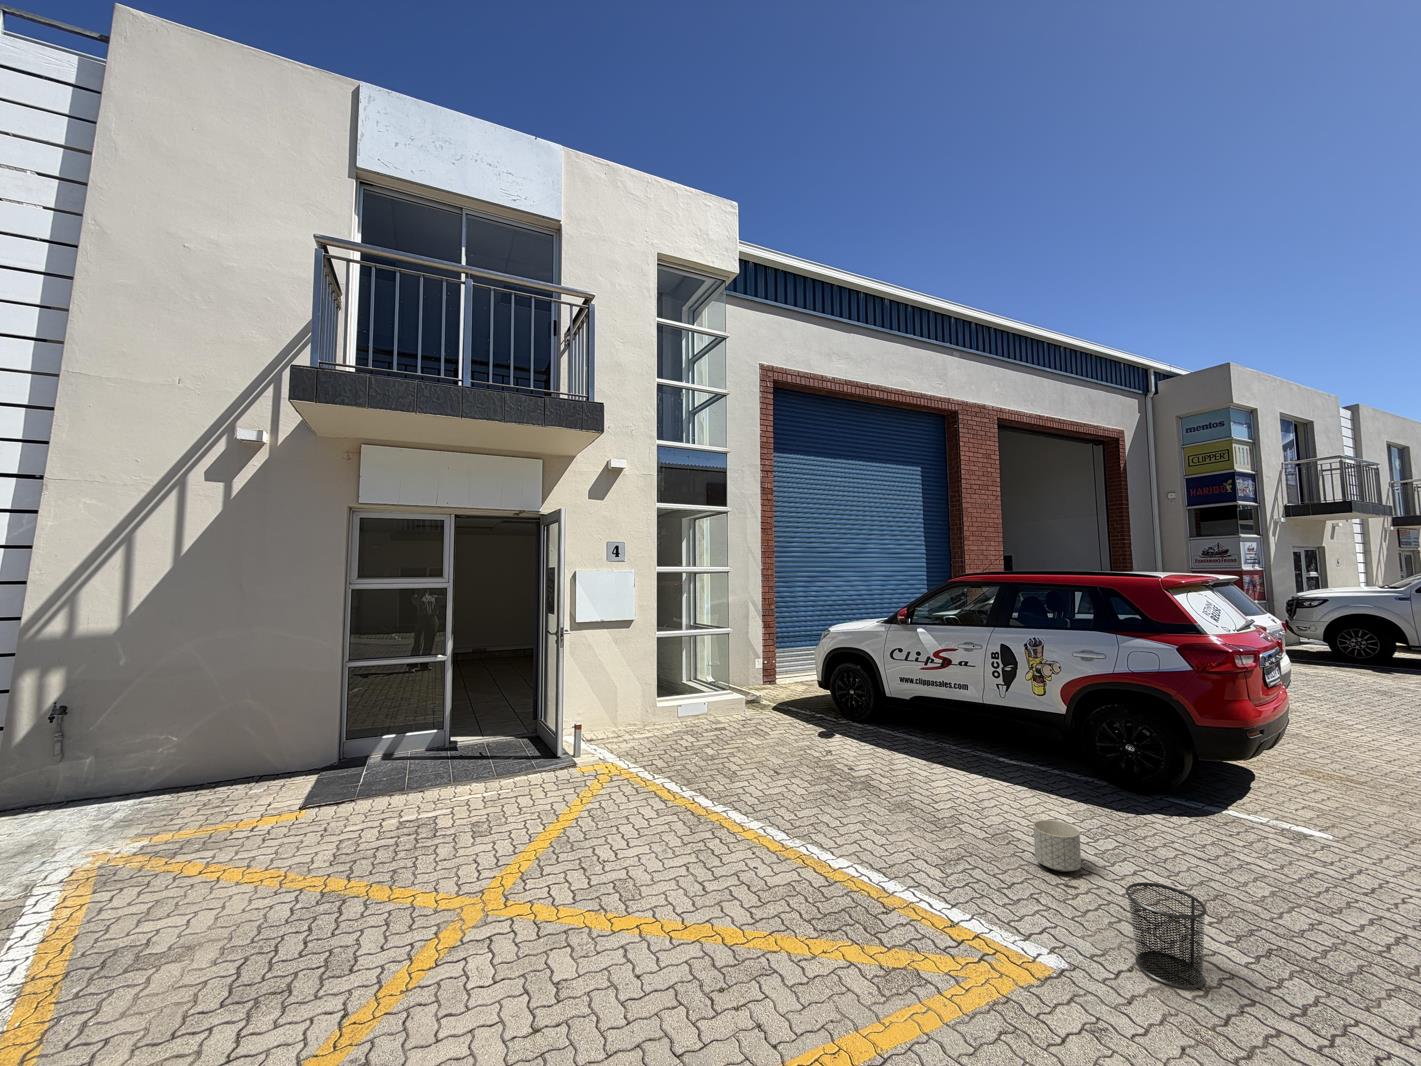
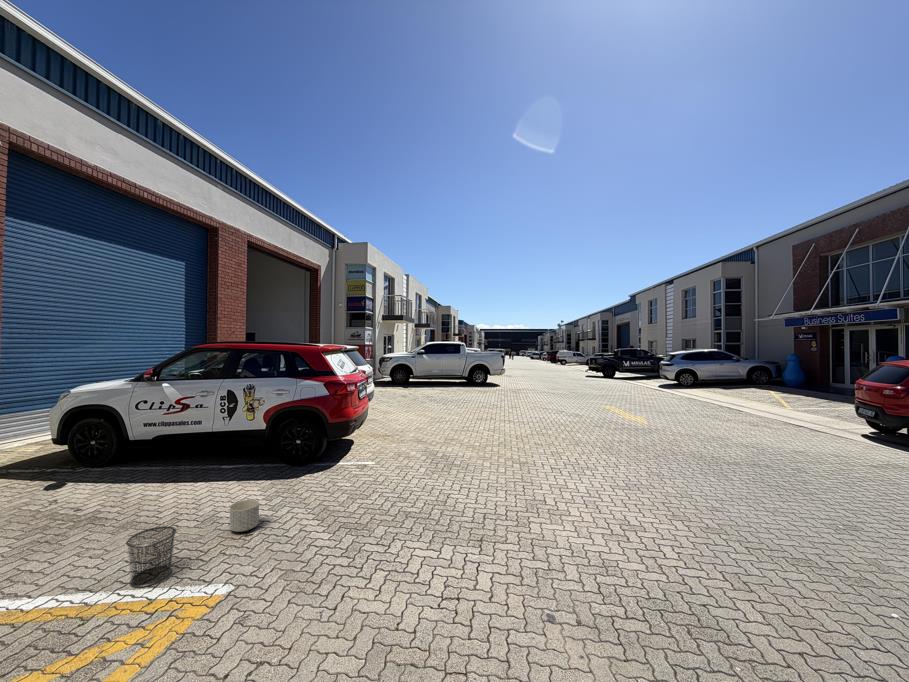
trash can: present [1126,882,1207,989] -> present [126,526,176,587]

